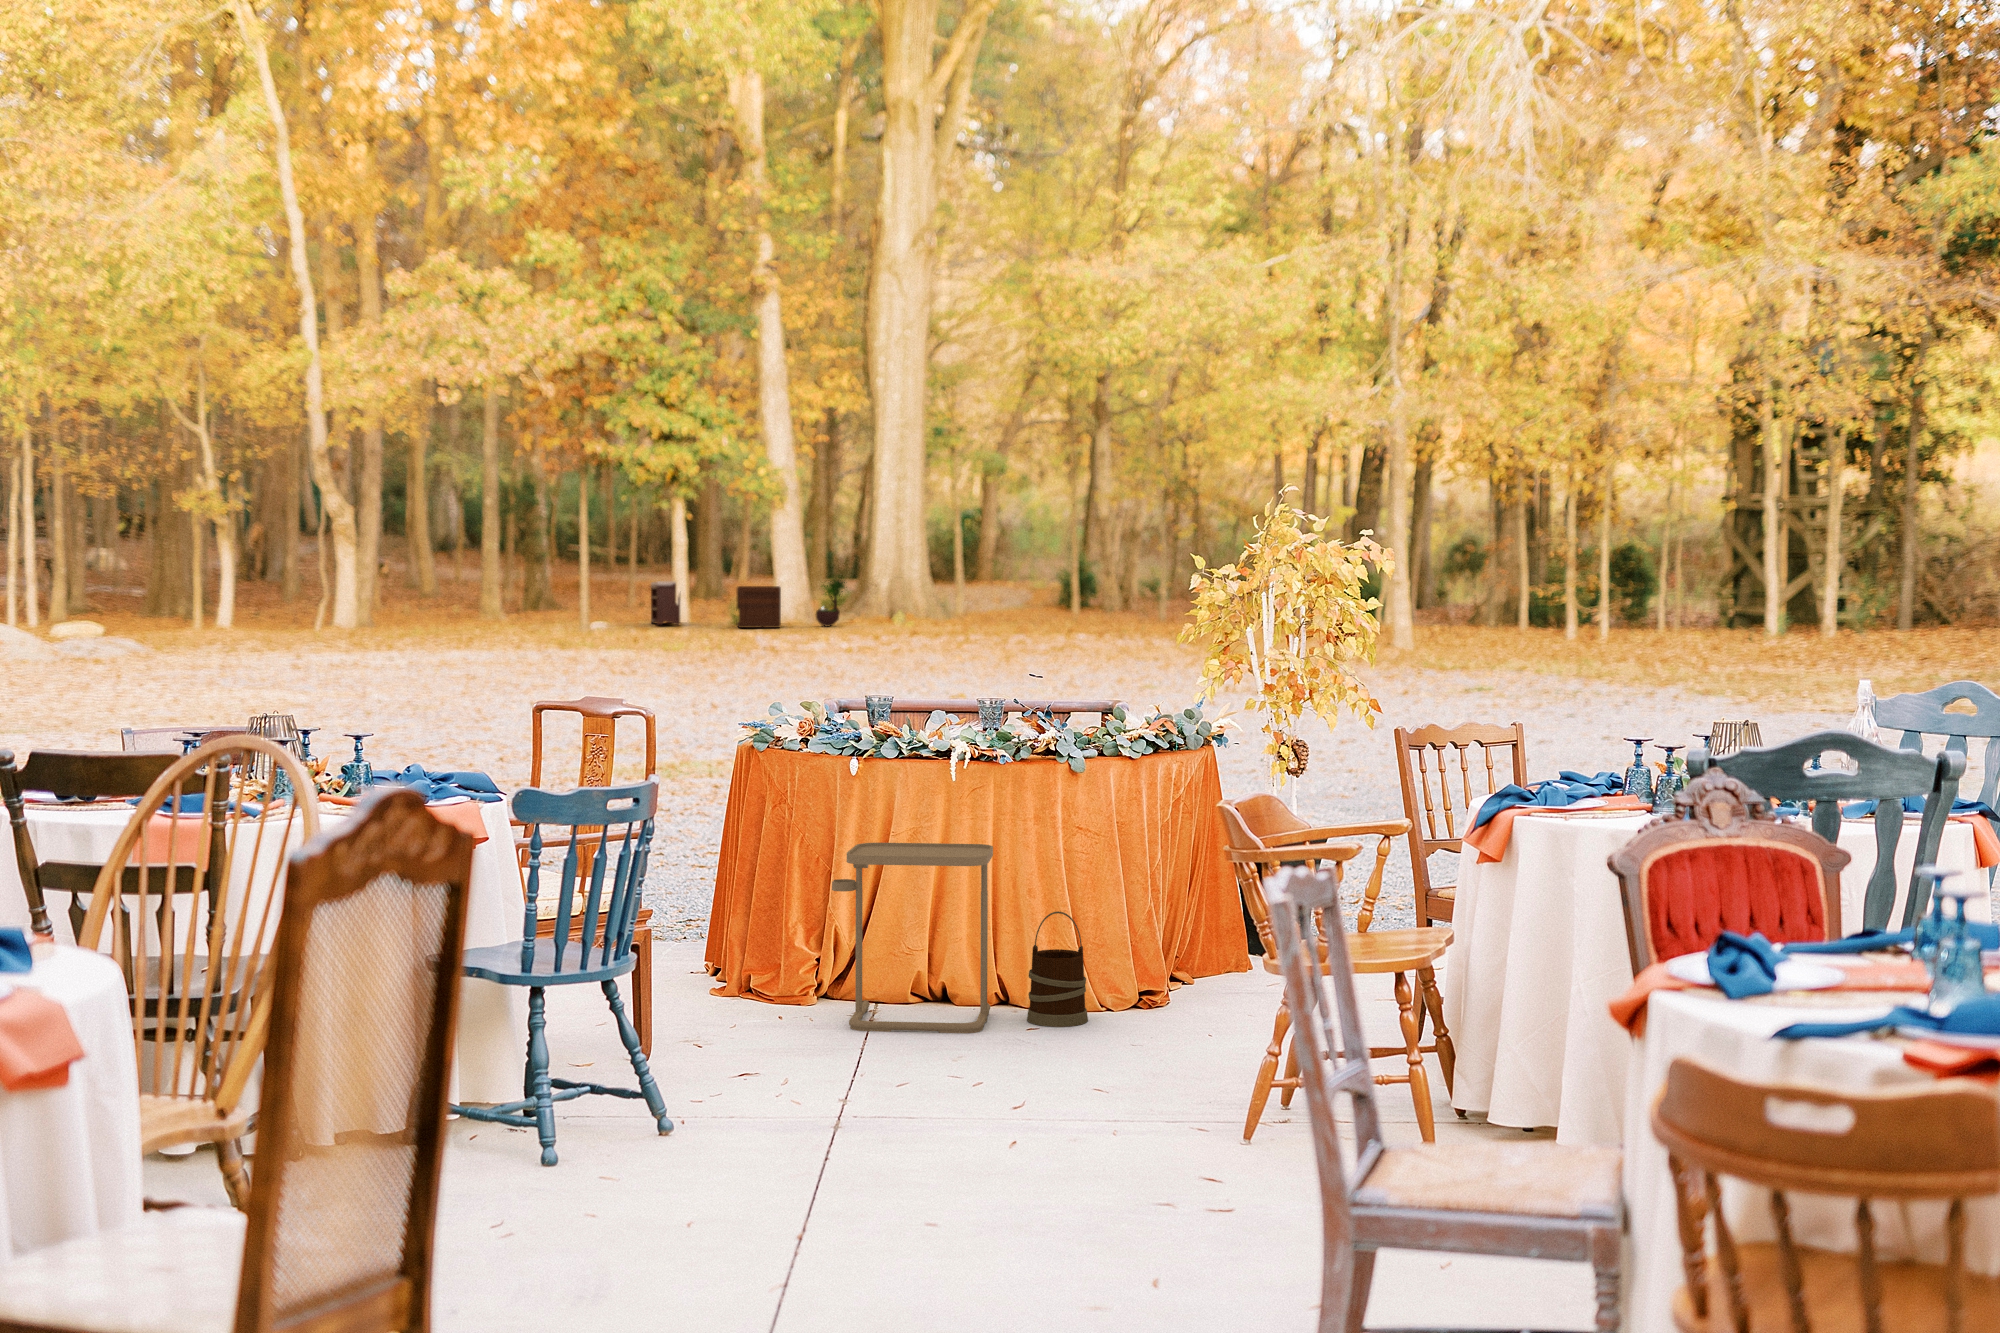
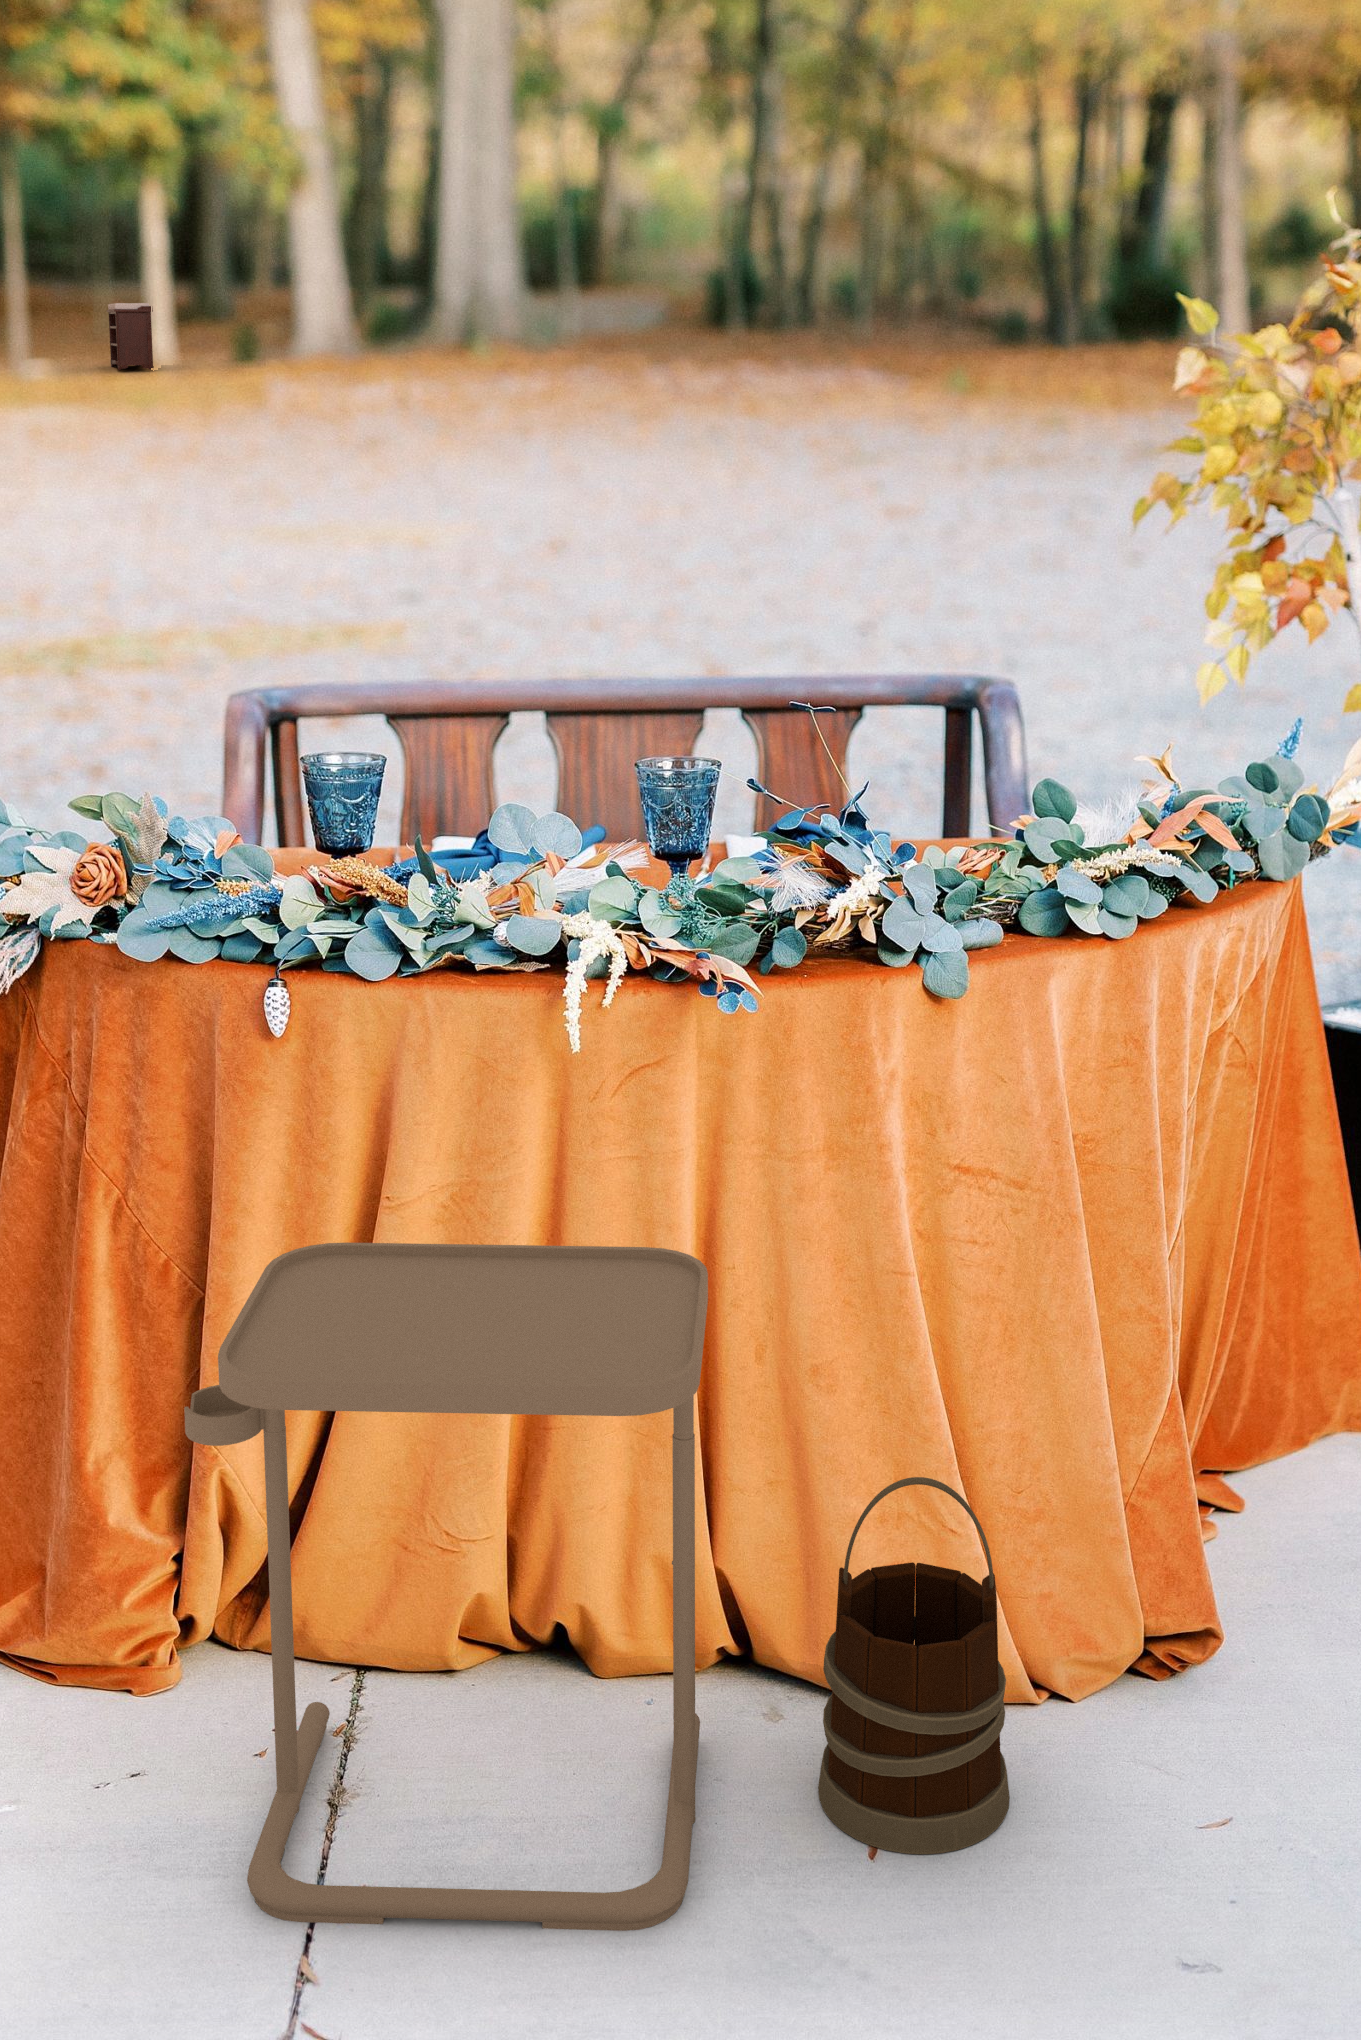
potted tree: present [816,578,847,627] -> none [355,288,401,370]
wooden crate: present [737,586,781,628] -> none [235,310,303,373]

